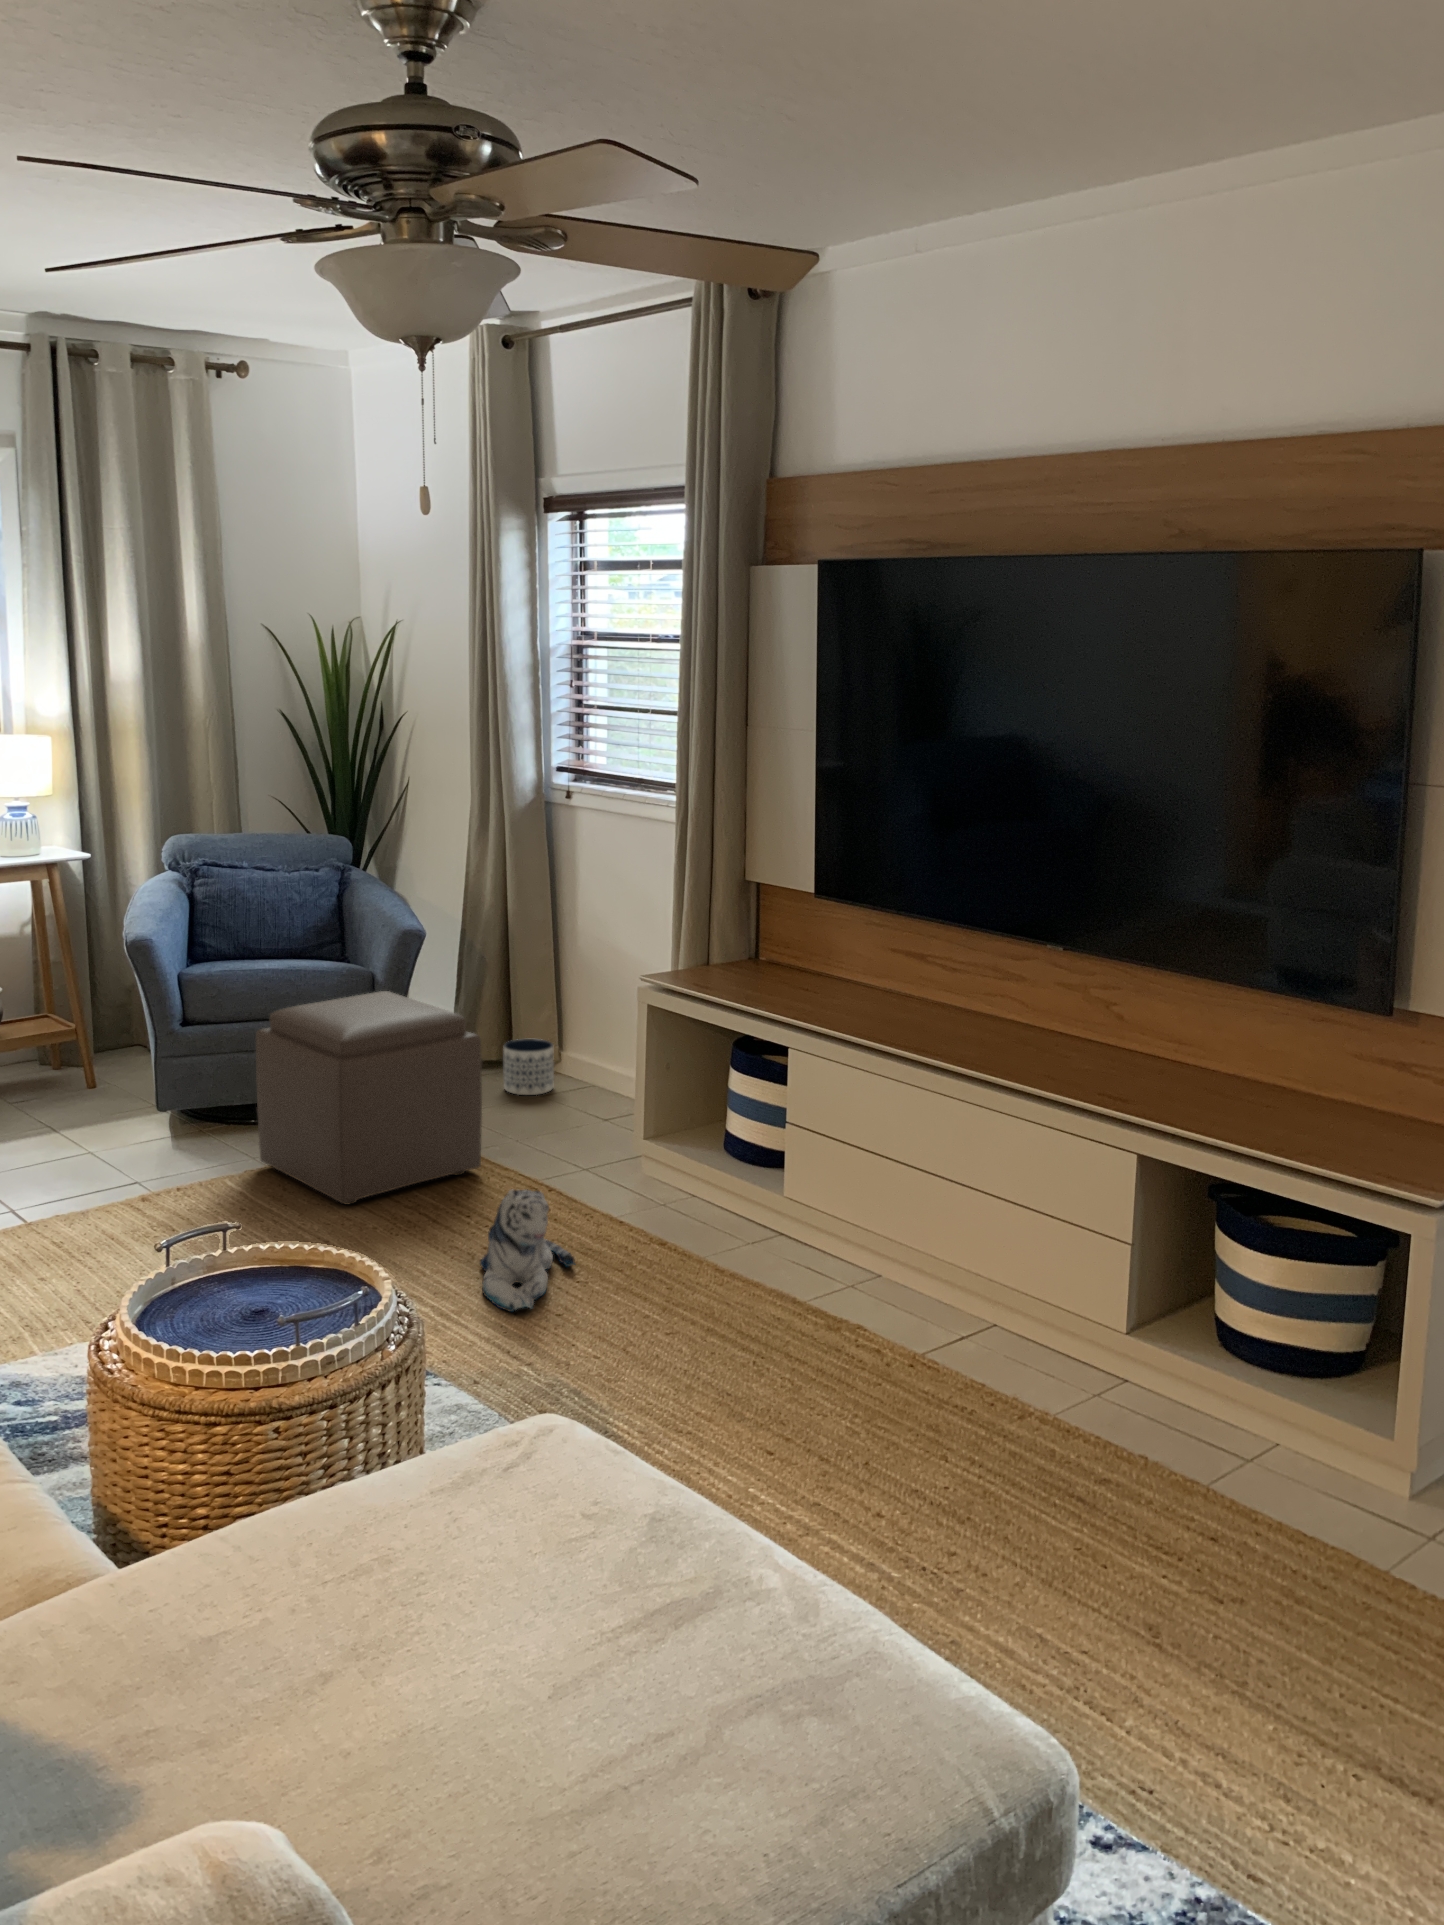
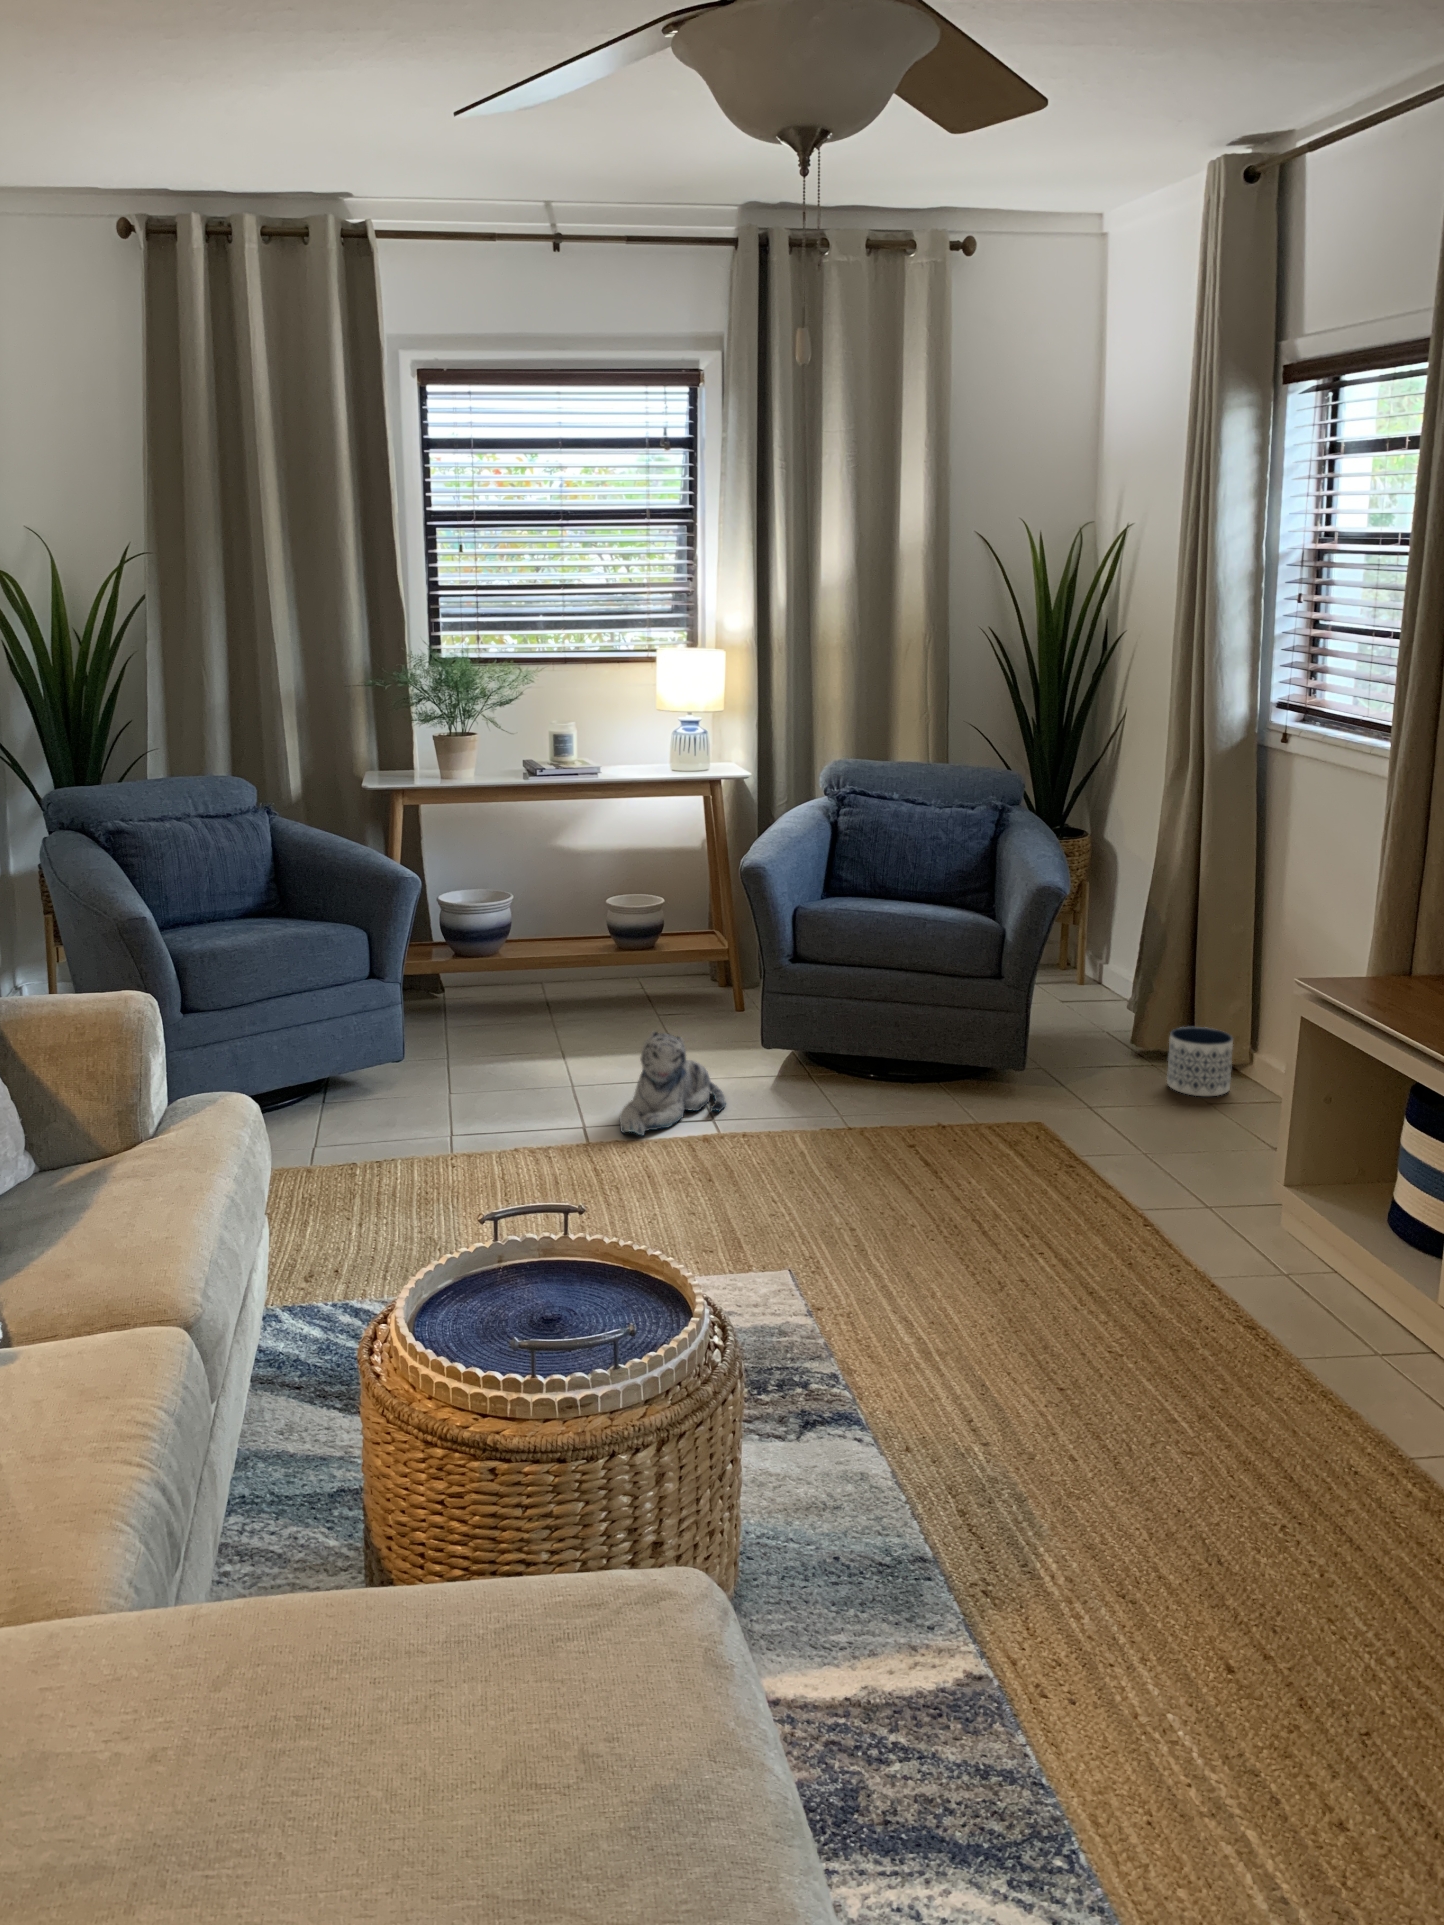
ottoman: present [256,991,482,1205] -> none [840,951,1085,1190]
plush toy: present [480,1189,575,1312] -> present [619,1032,726,1135]

